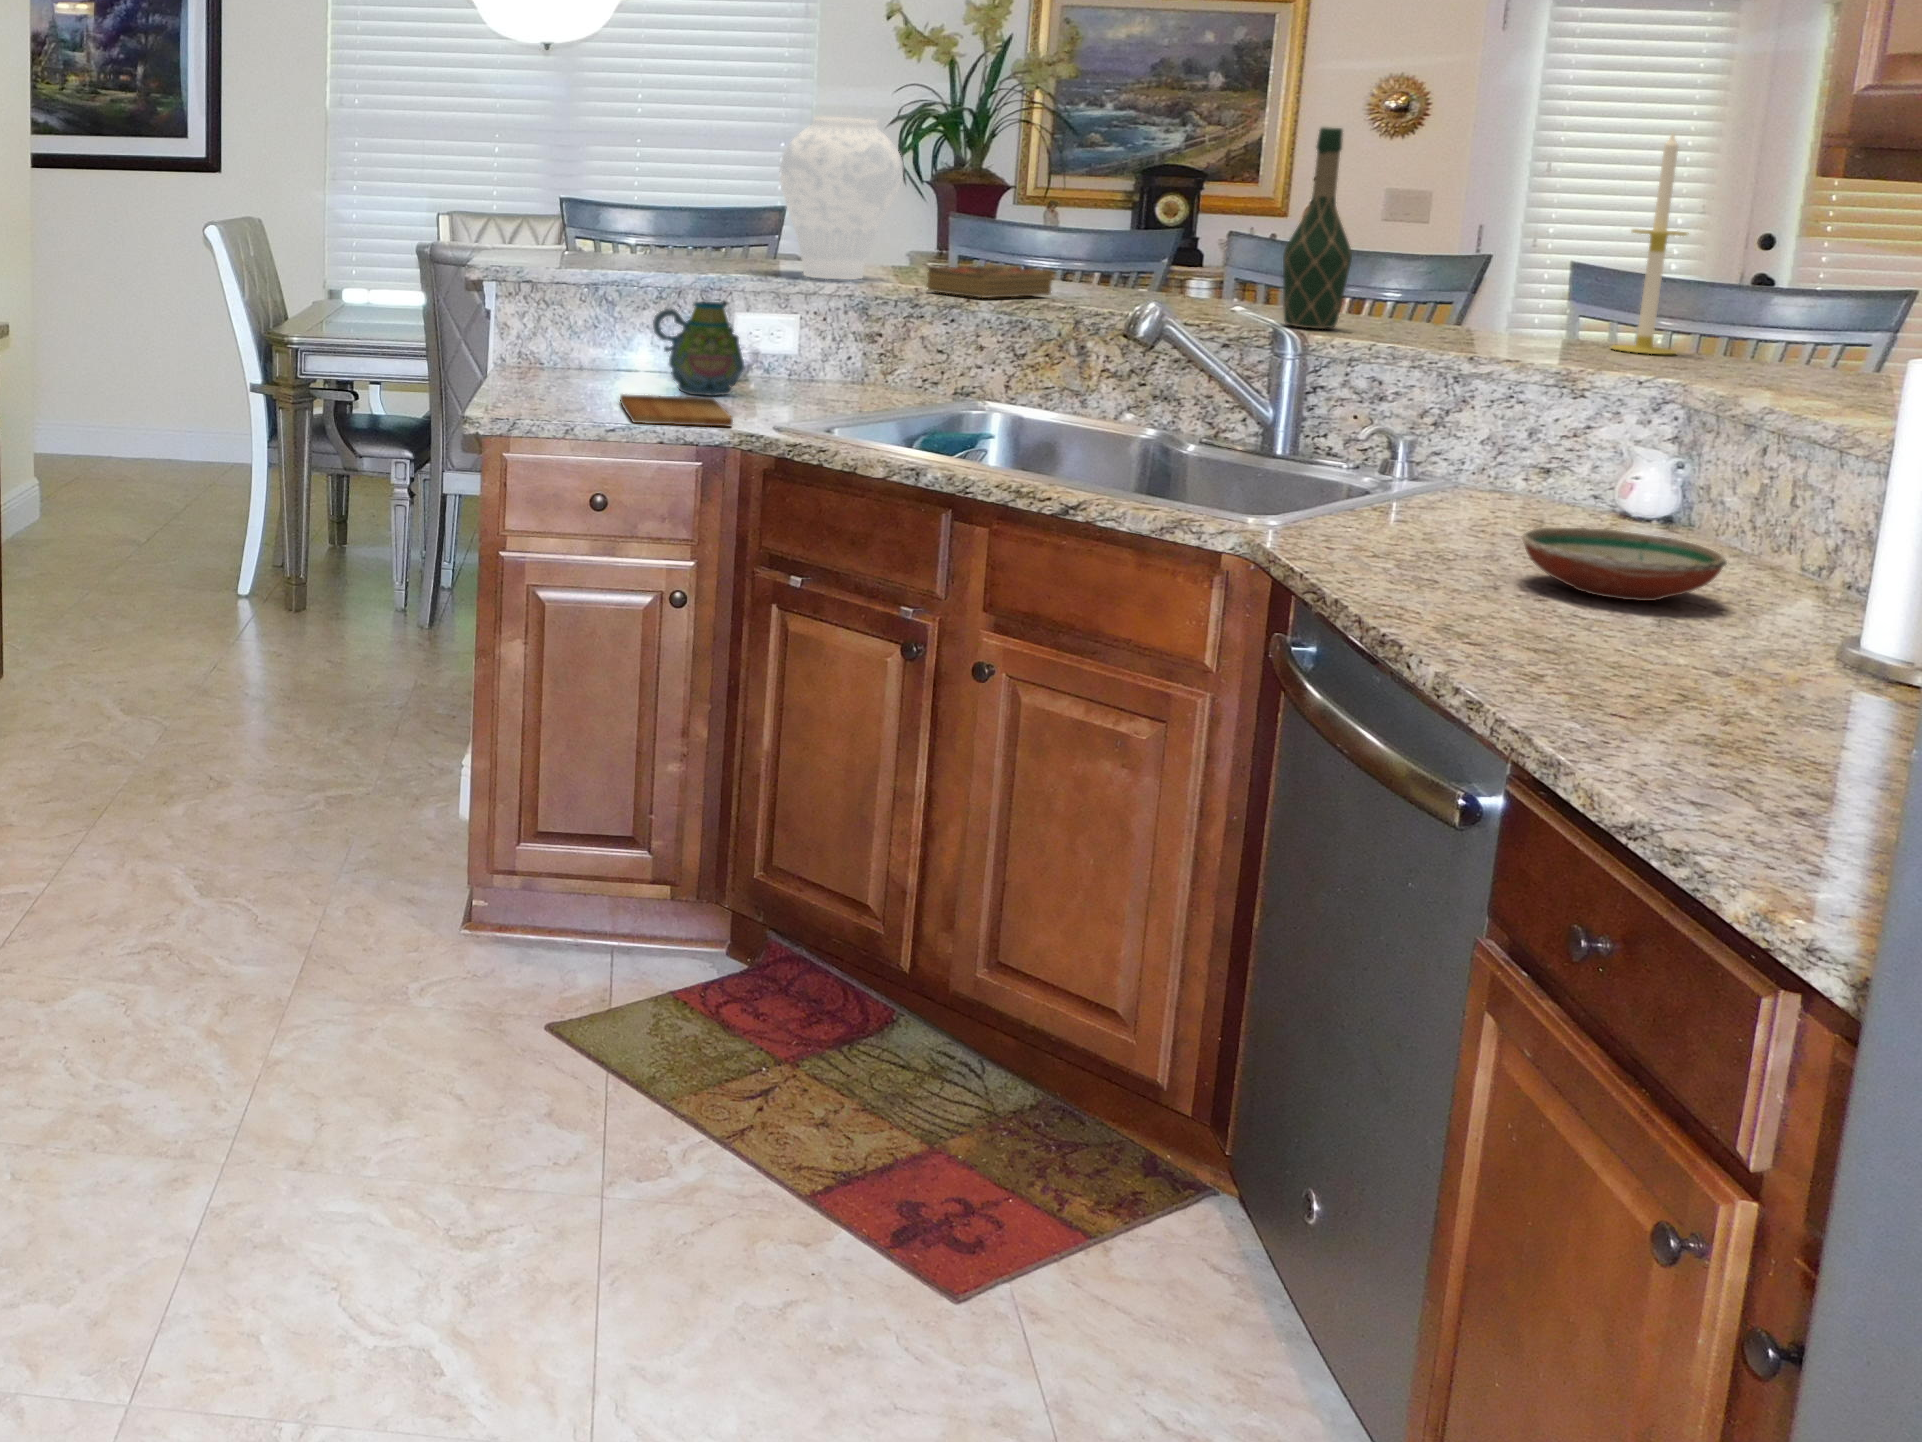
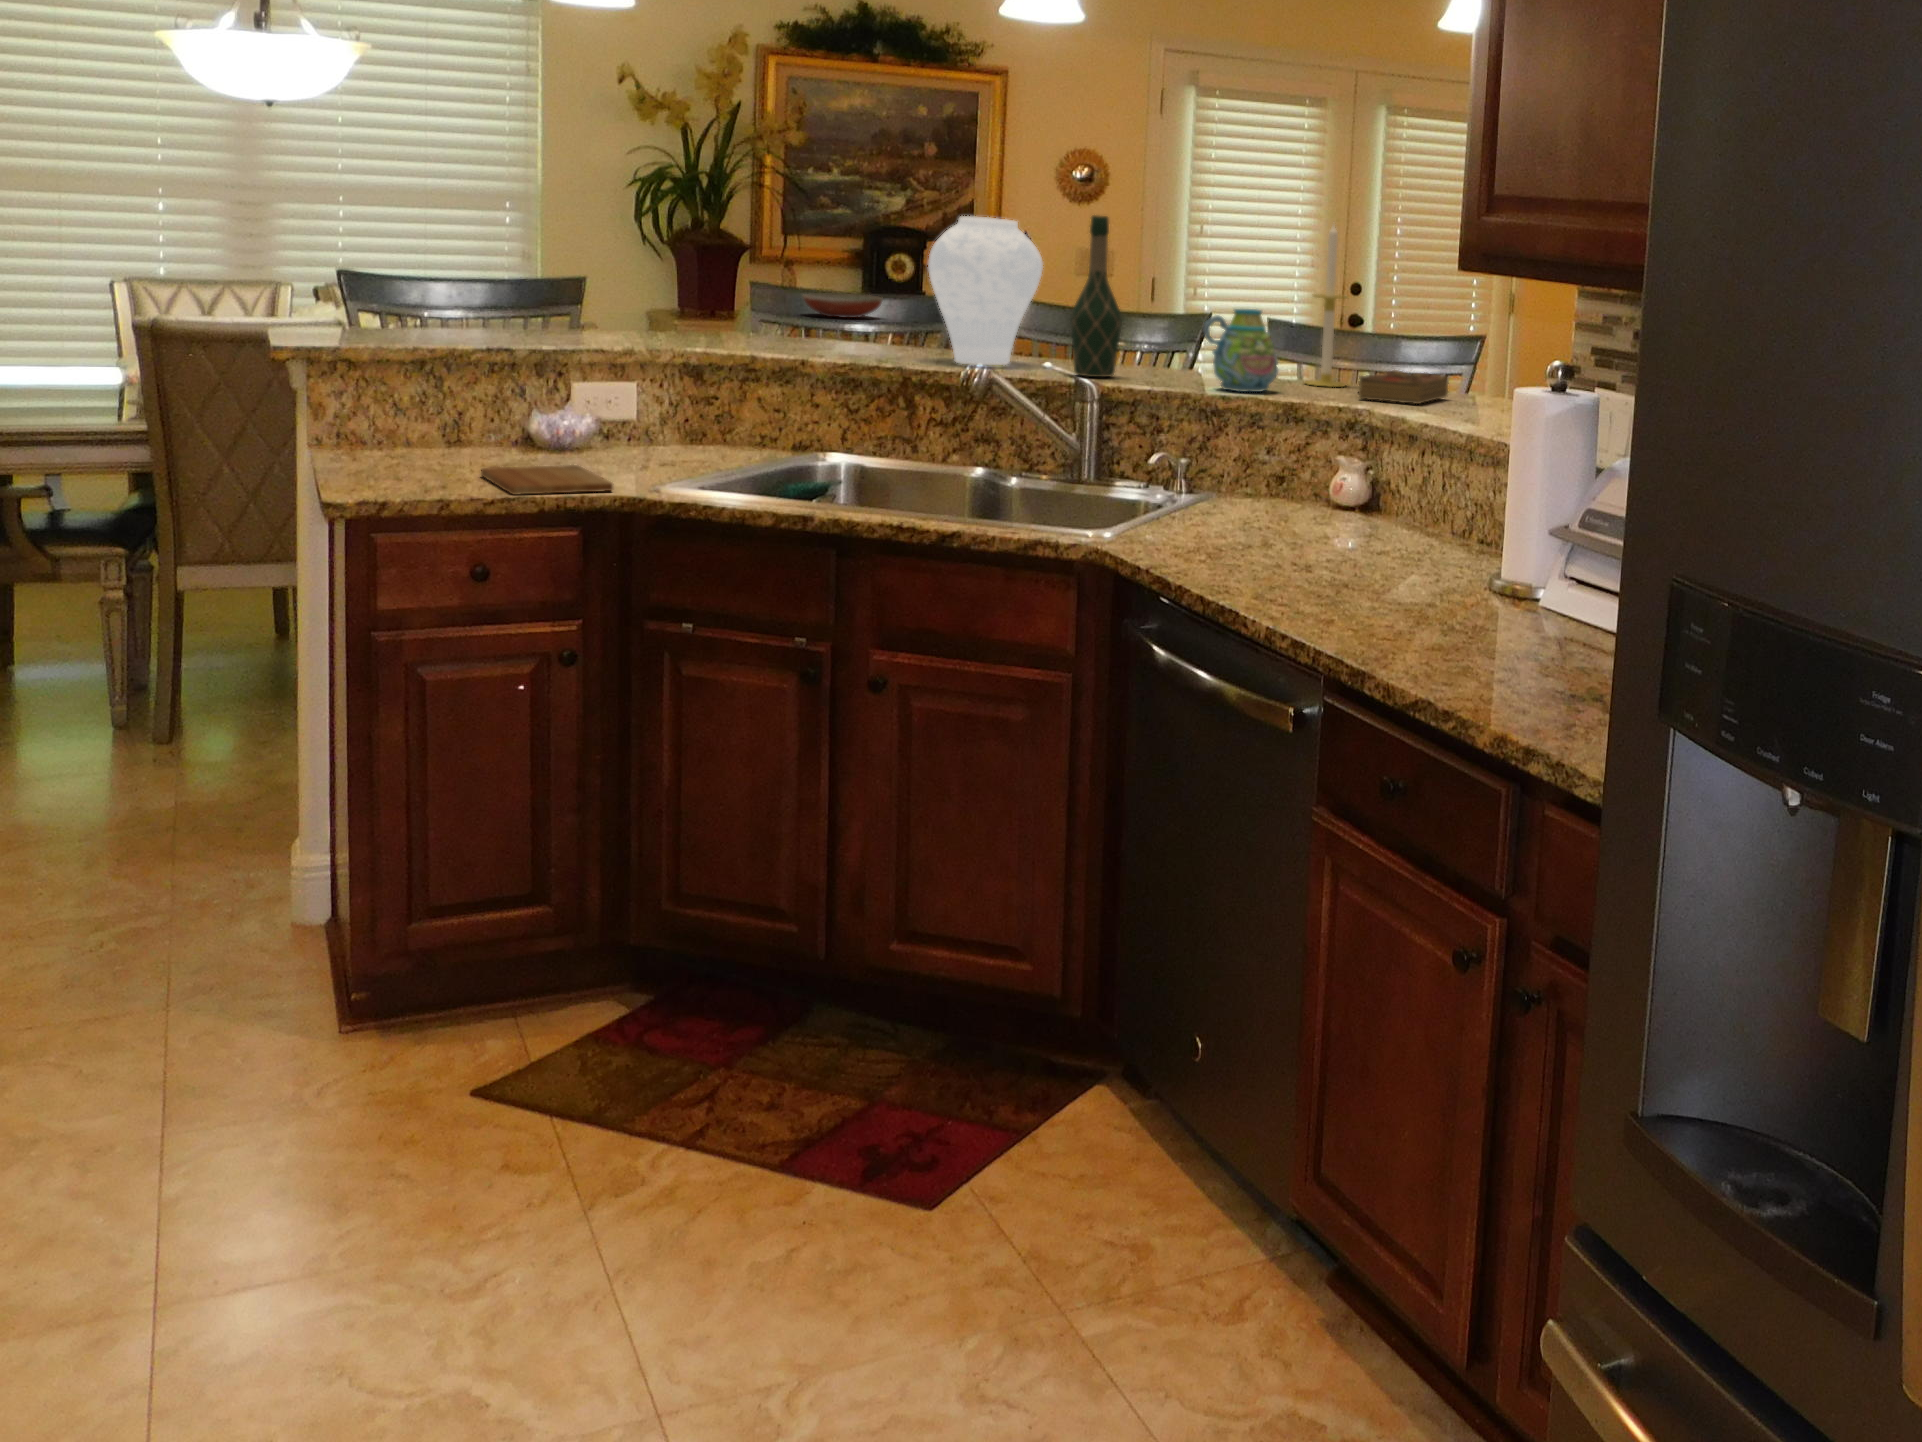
vase: present [780,117,903,280] -> present [928,216,1043,365]
book: present [927,263,1053,298] -> present [1358,370,1449,404]
mug: present [653,302,744,396] -> present [1203,309,1278,392]
decorative bowl: present [1522,528,1727,601] -> present [803,293,883,318]

